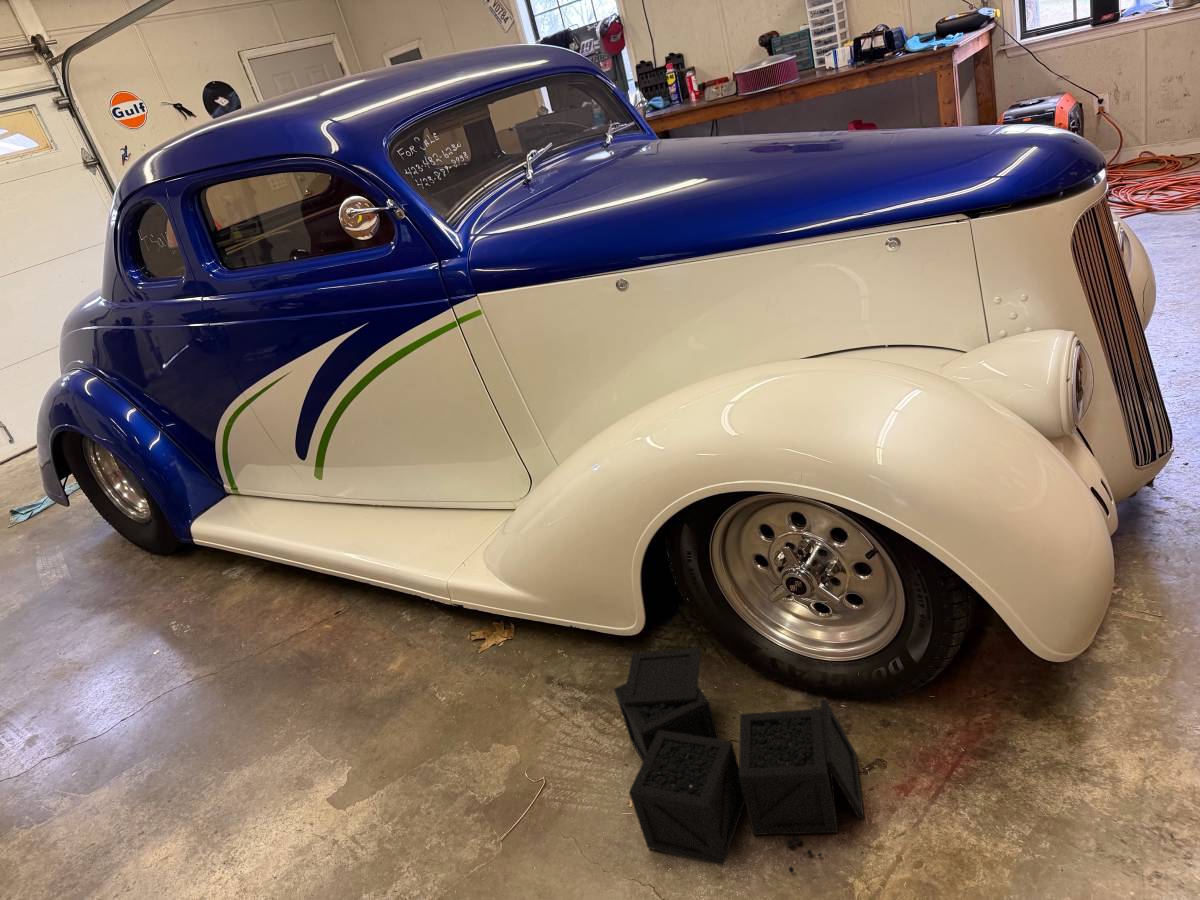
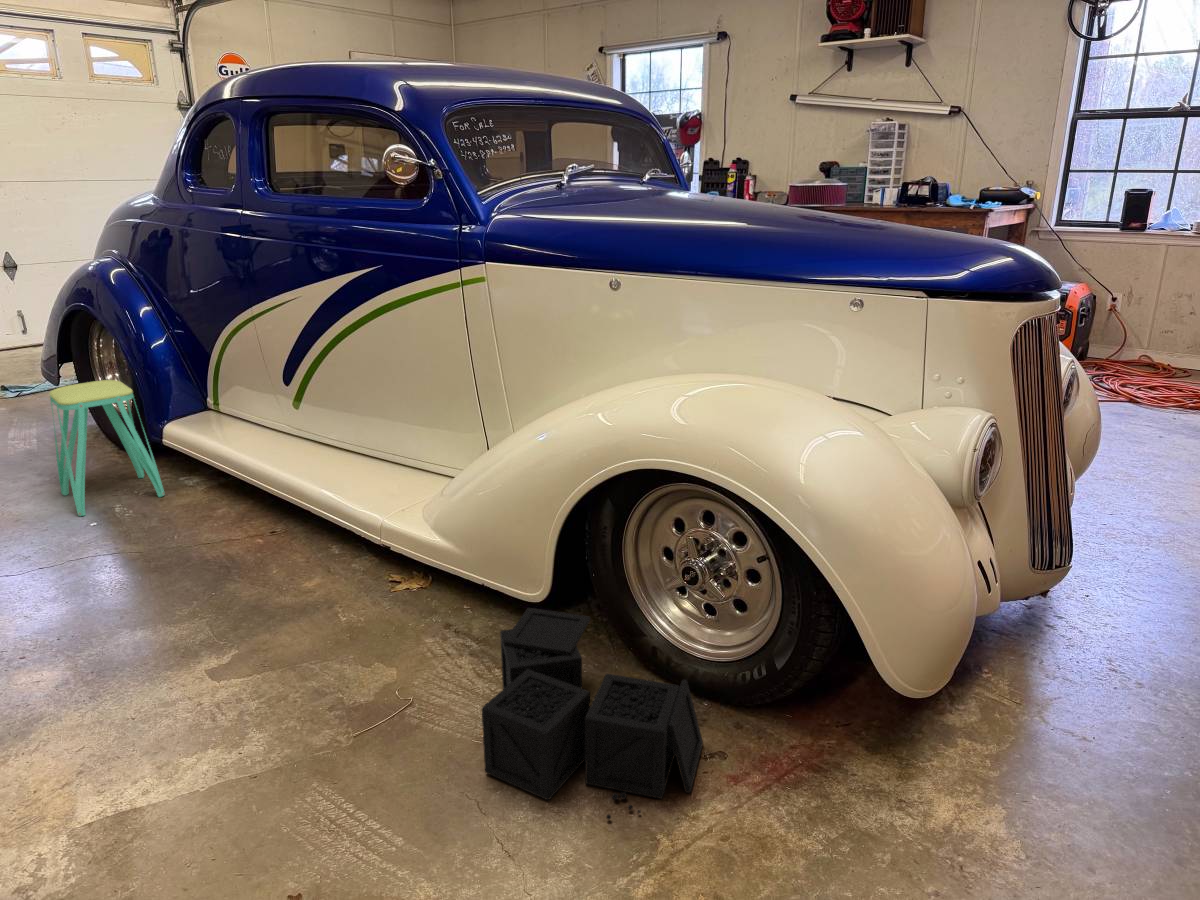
stool: none [66,499,214,646] -> present [49,380,164,516]

